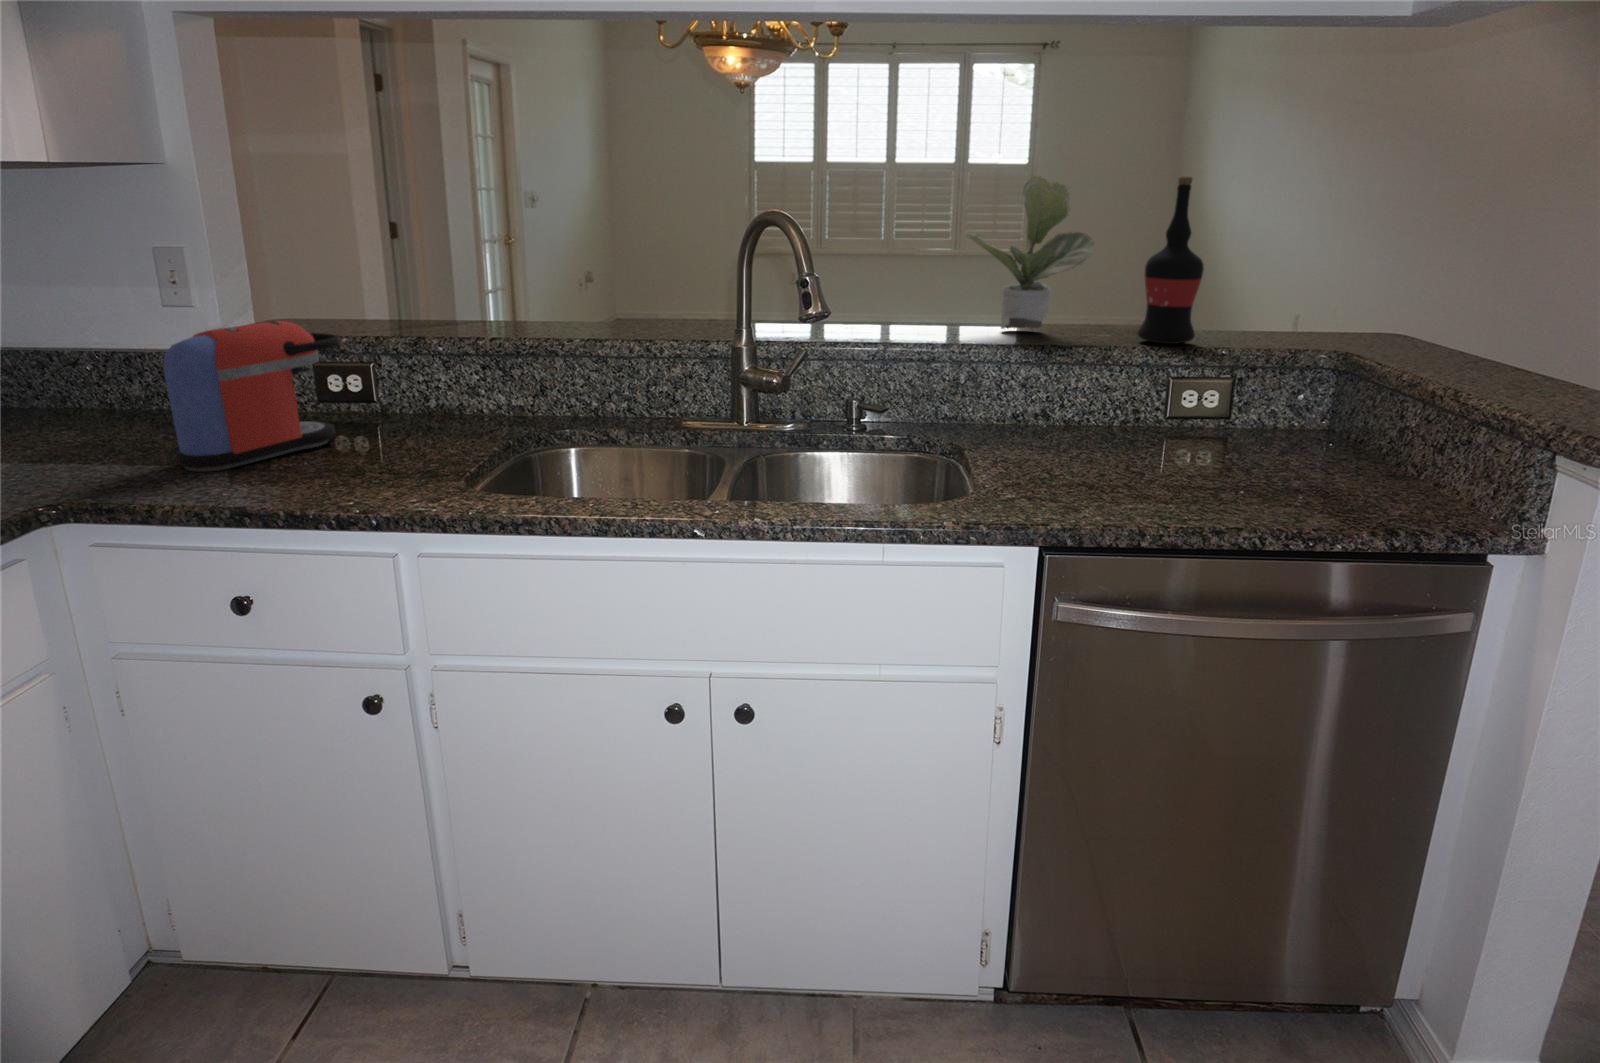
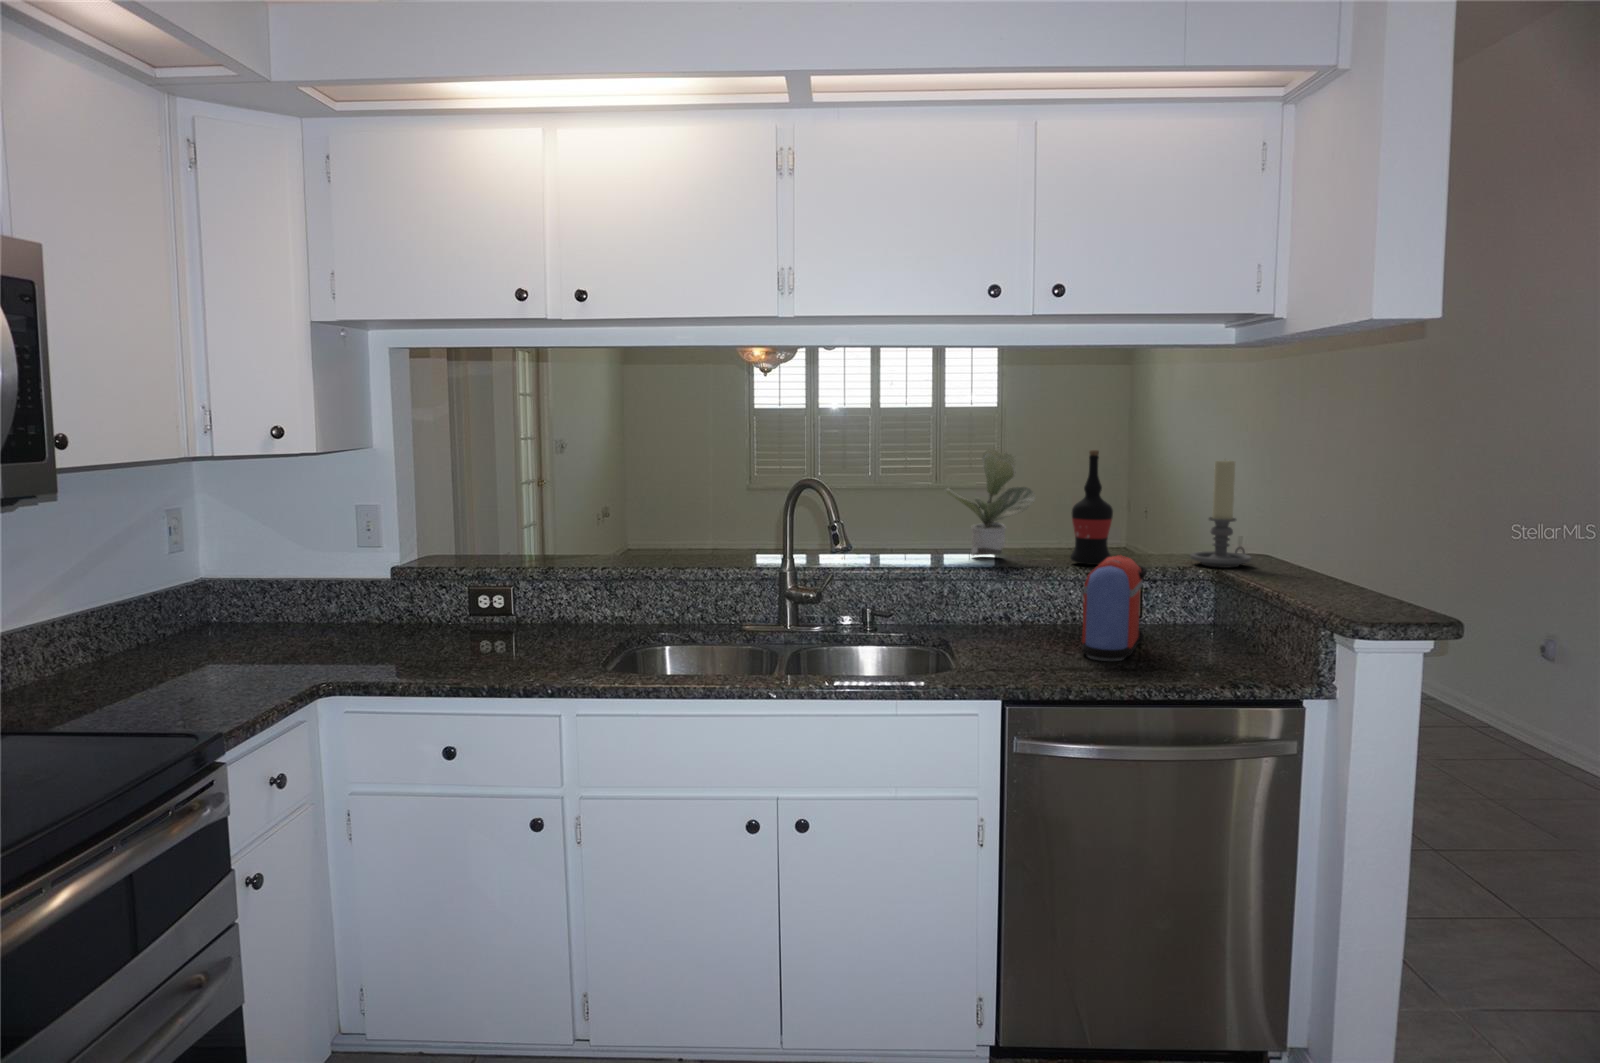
candle holder: none [1303,192,1392,350] -> present [1190,460,1252,568]
coffee maker: present [163,321,340,471] -> present [1082,555,1147,661]

